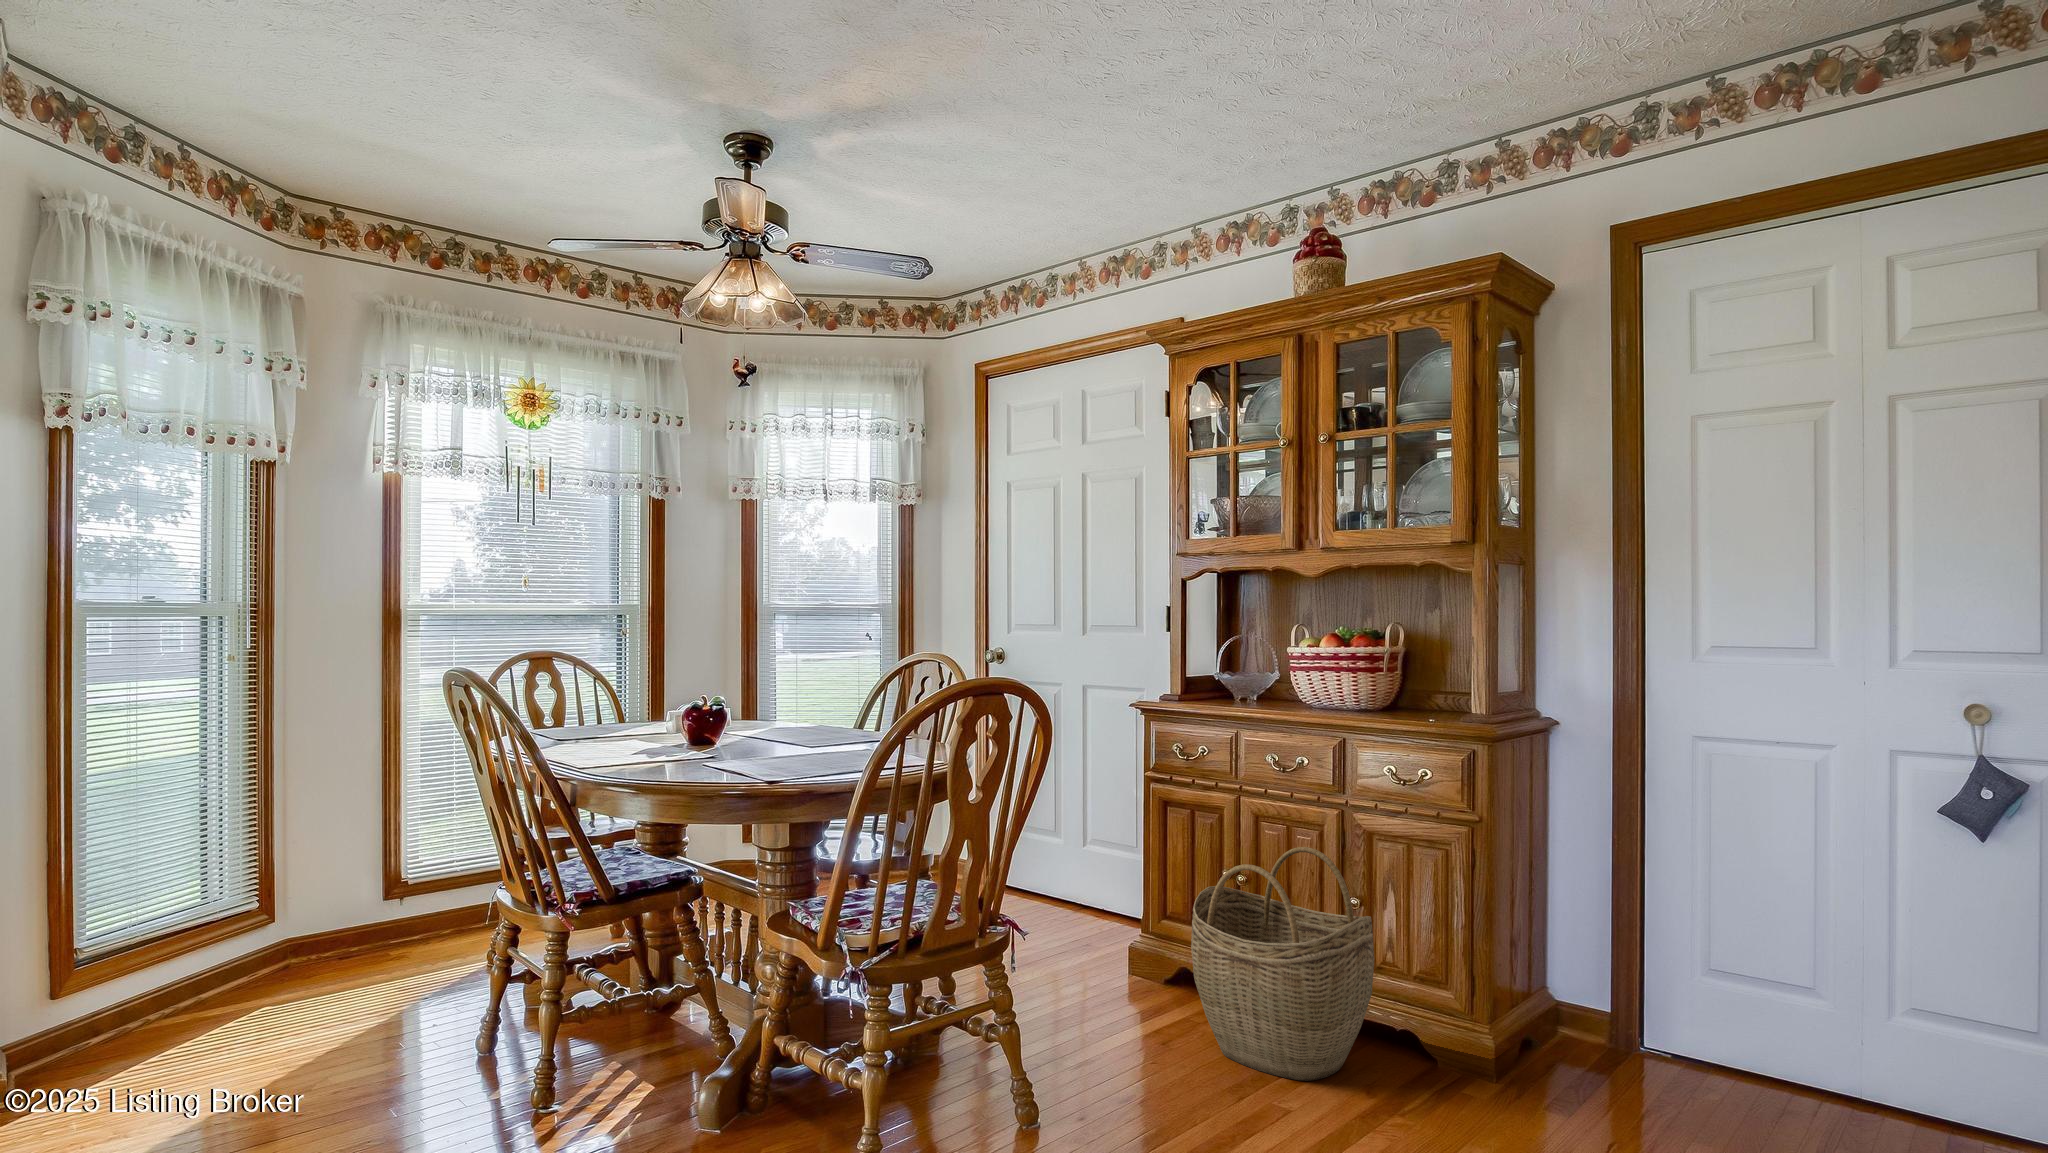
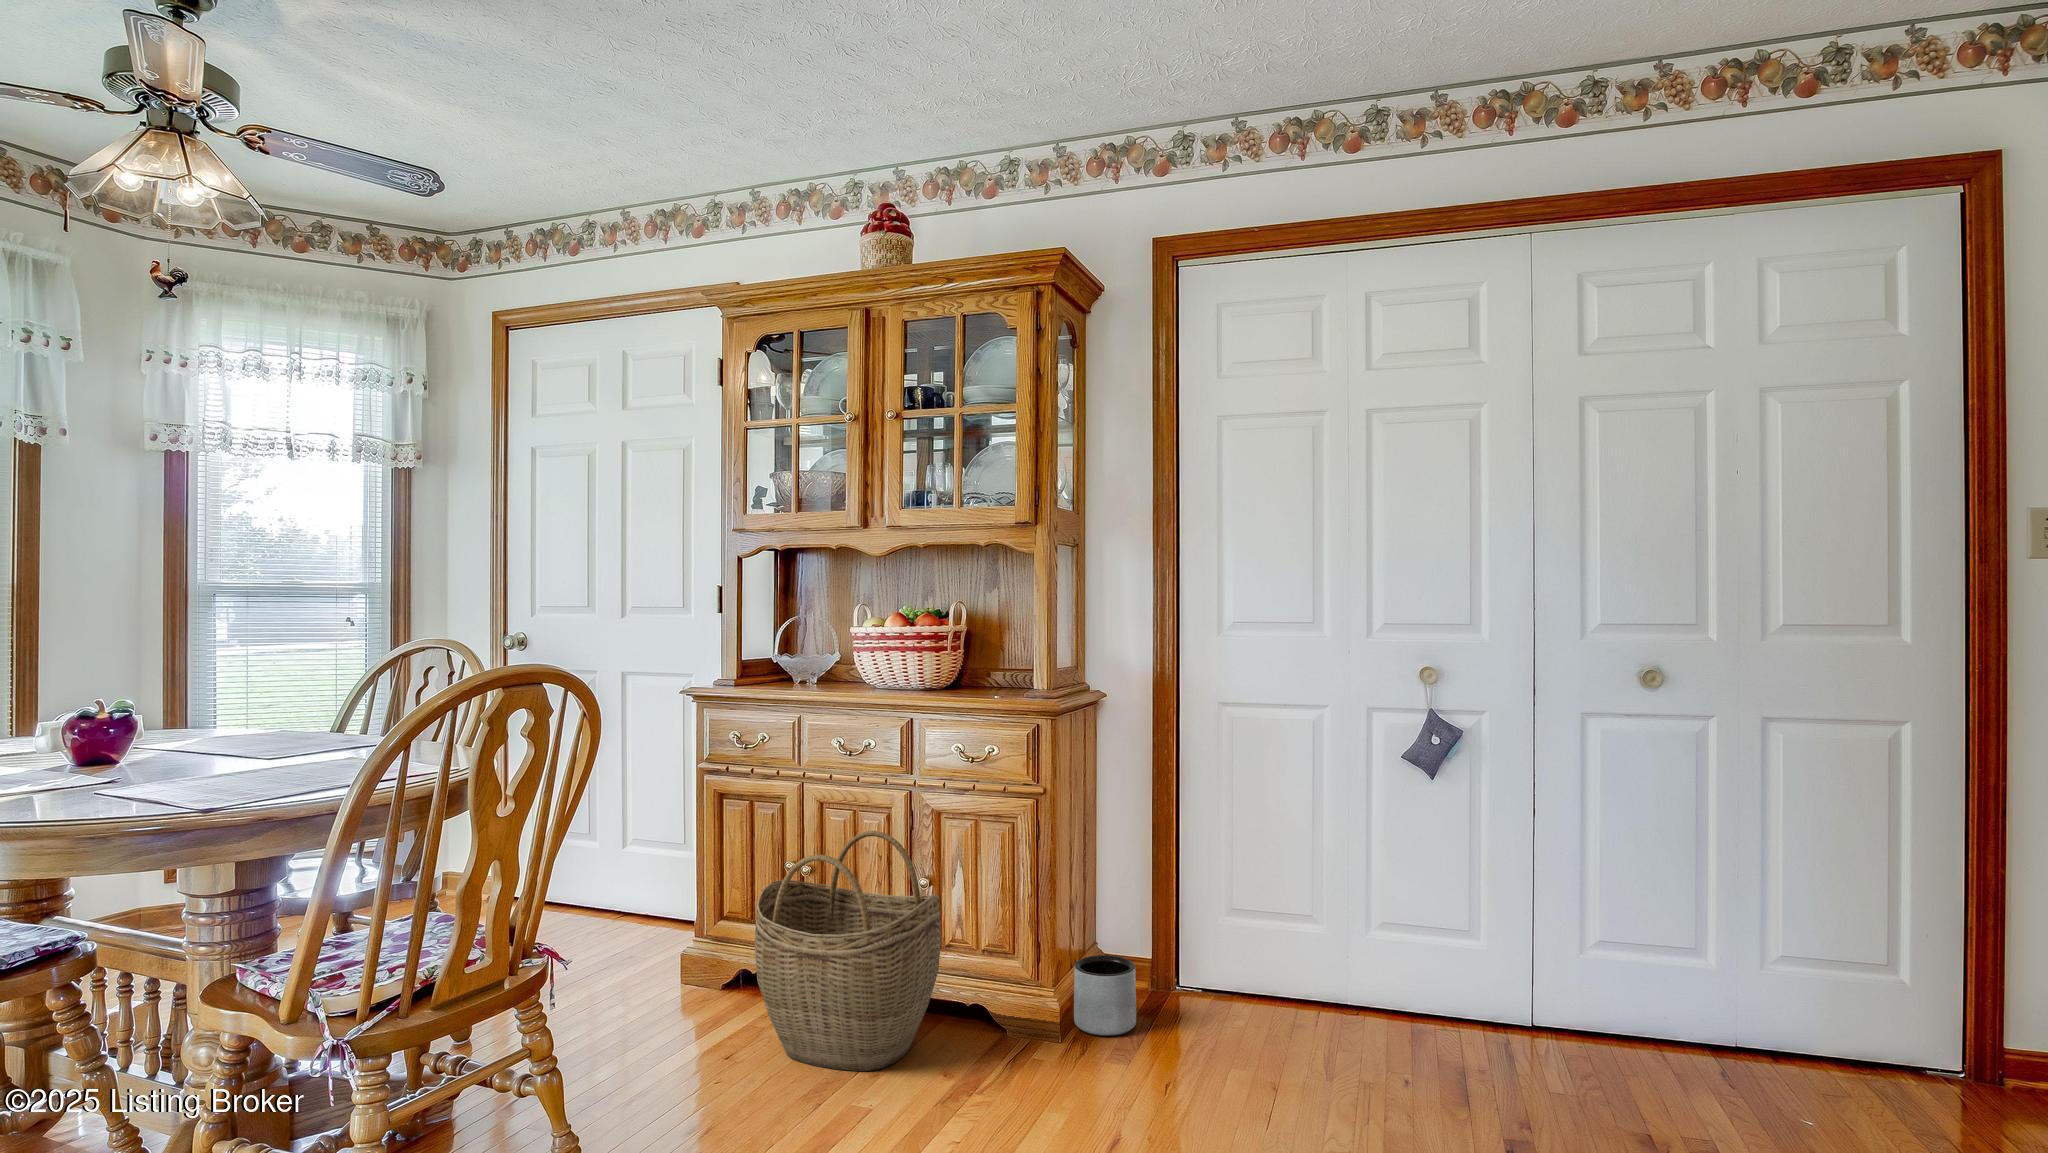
planter: none [1524,1003,1598,1091] -> present [1074,955,1136,1036]

